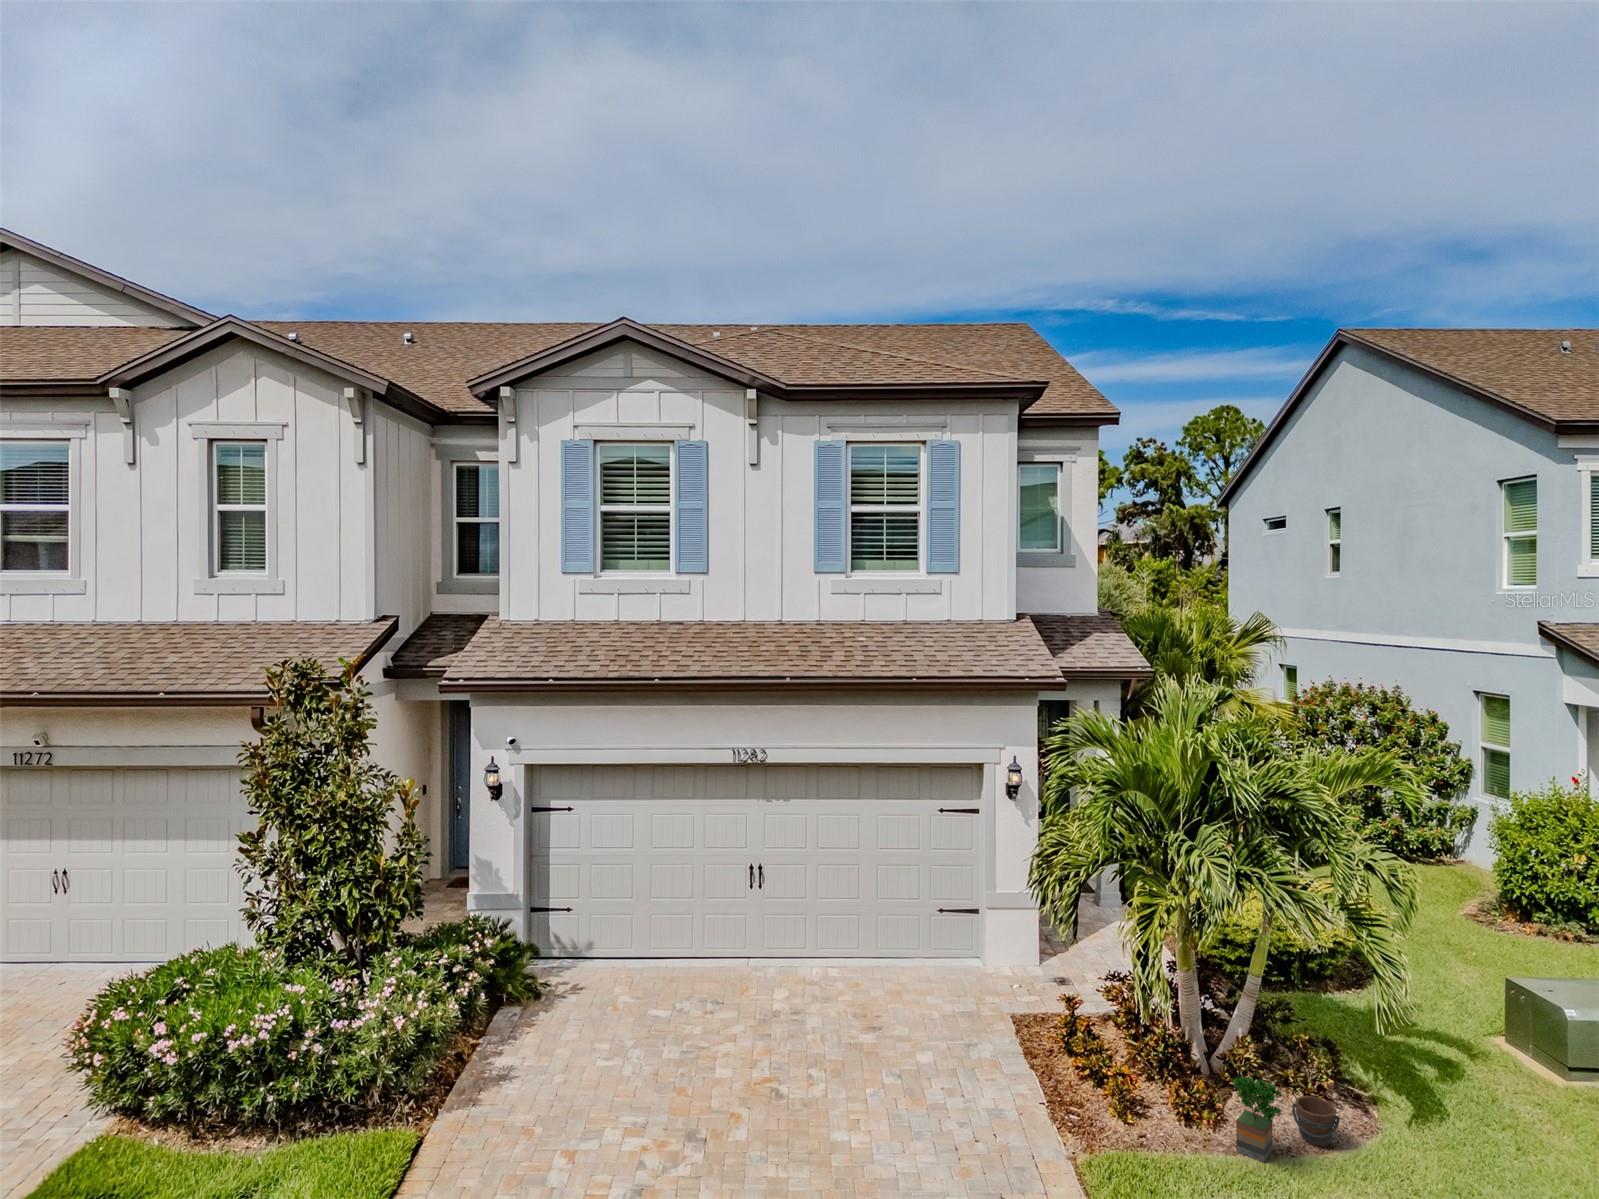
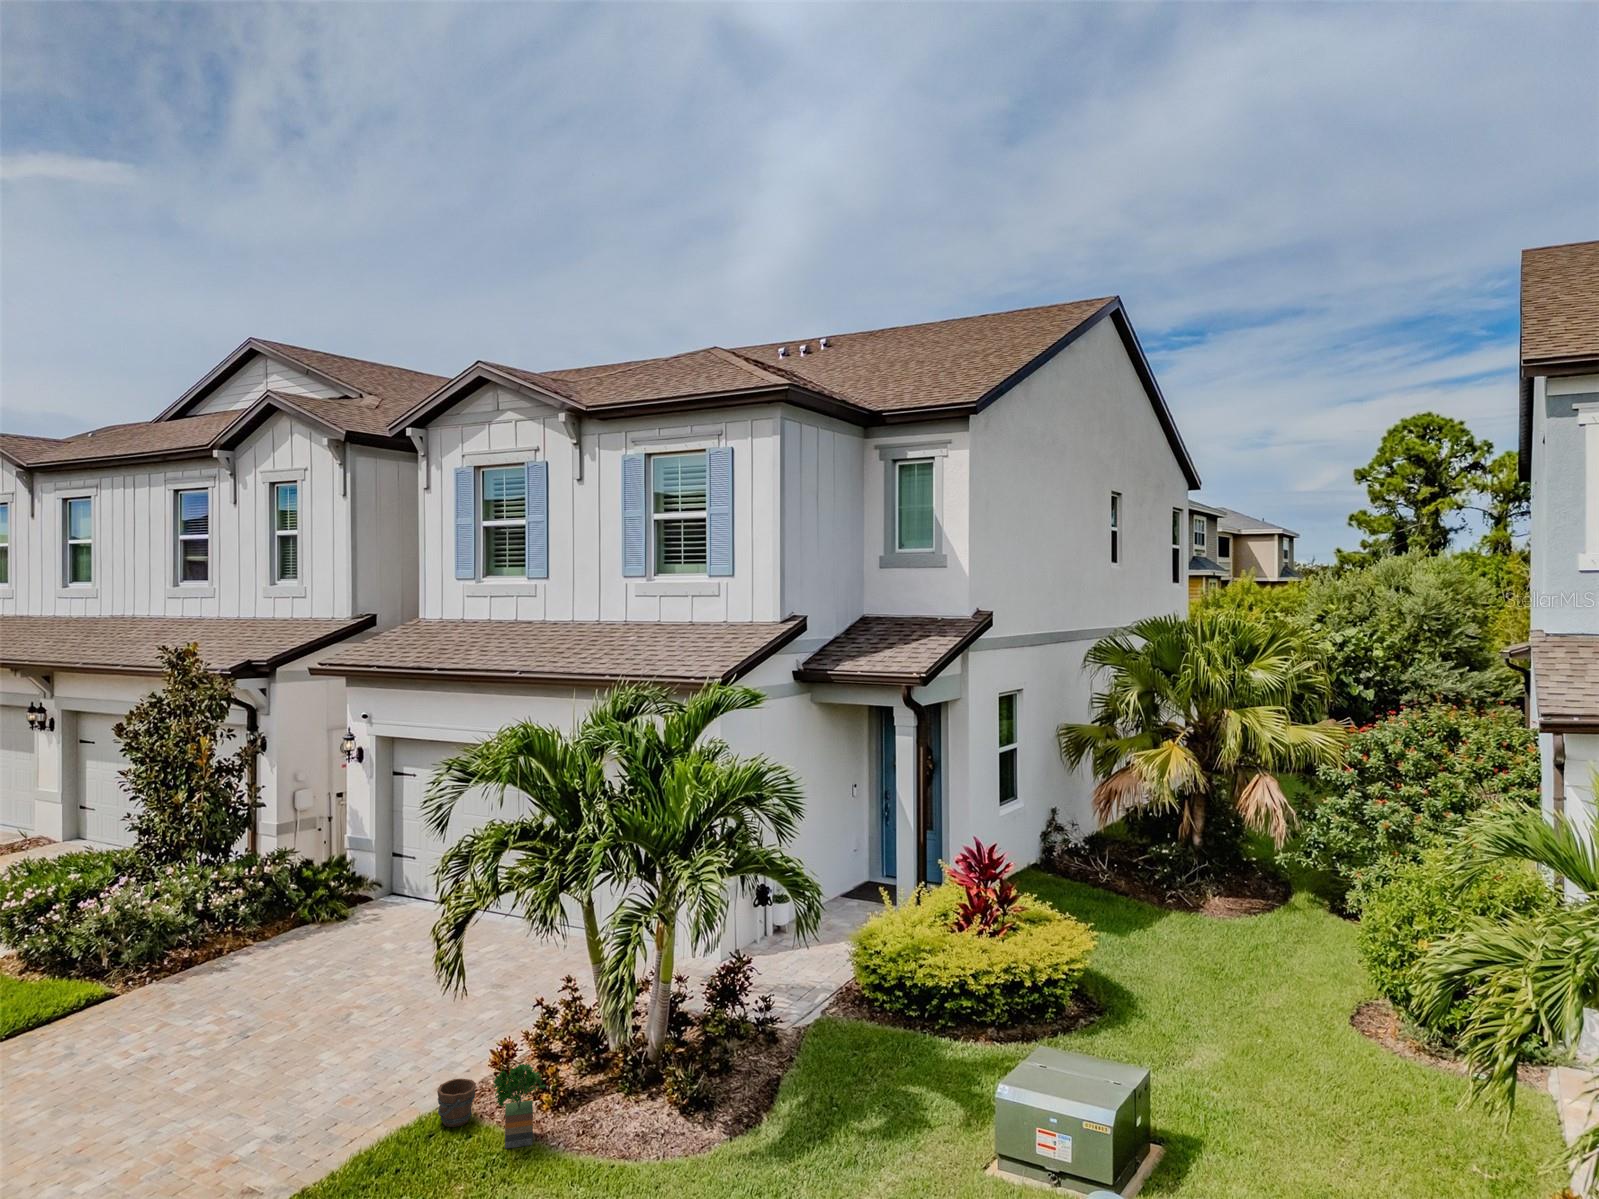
bucket: present [1292,1096,1340,1147] -> present [437,1079,476,1127]

